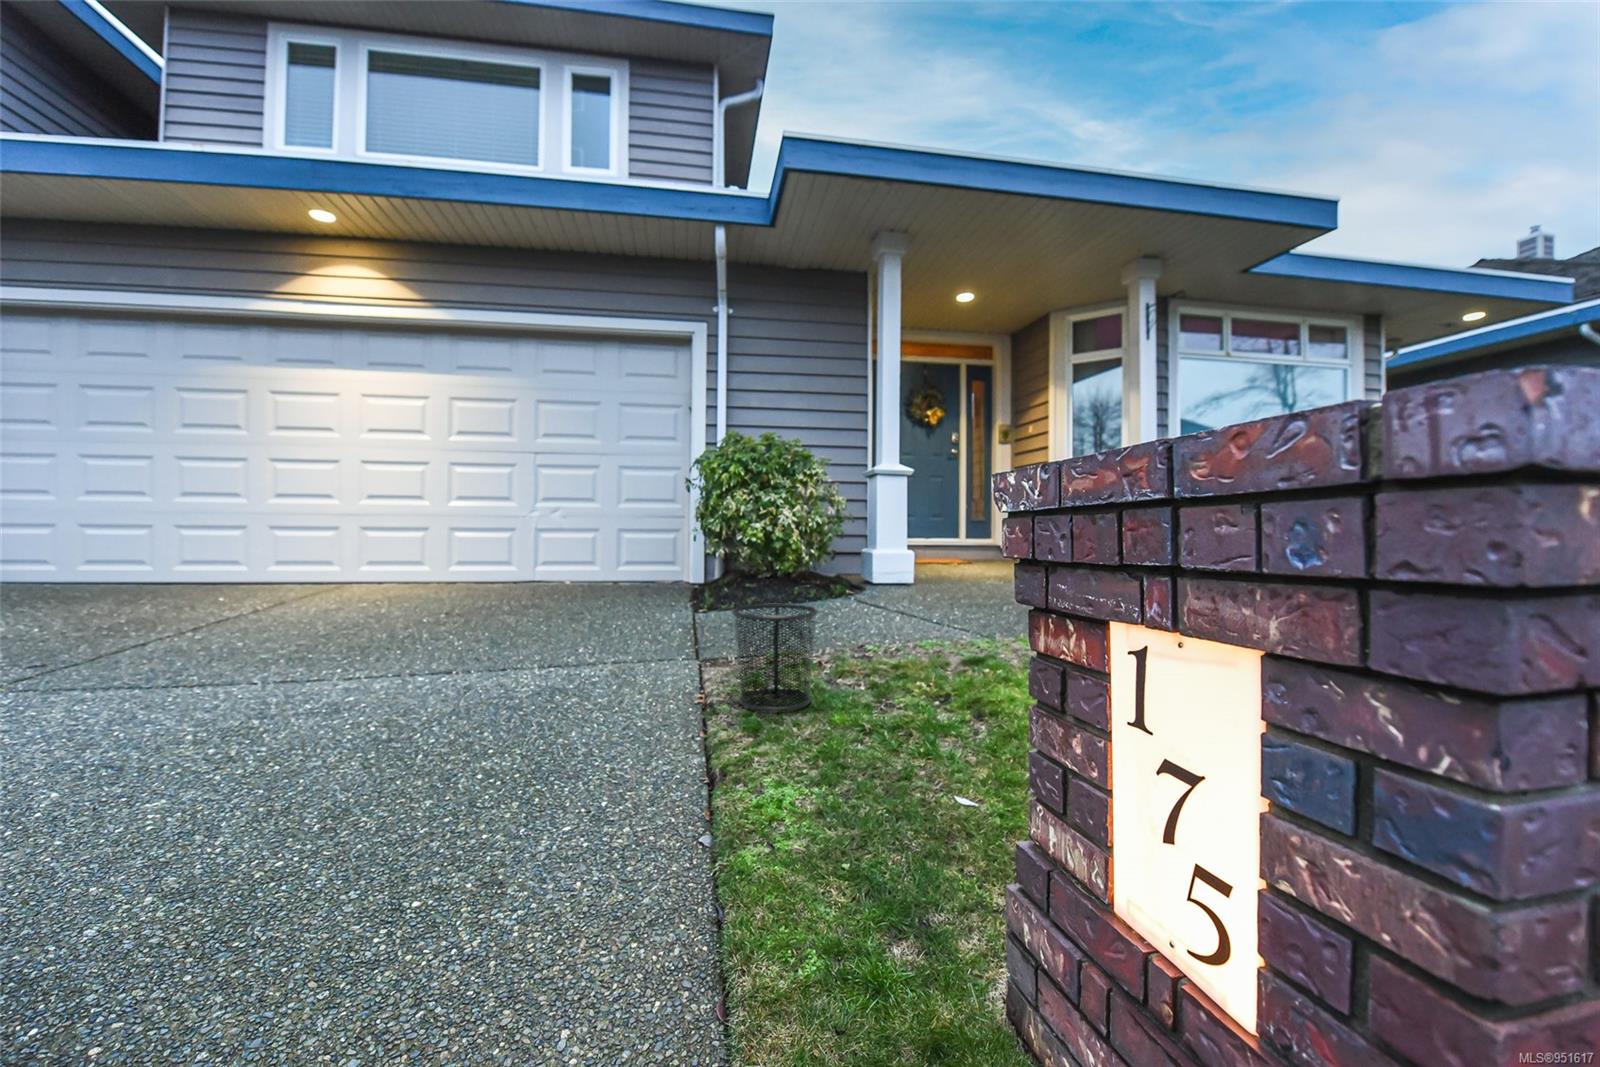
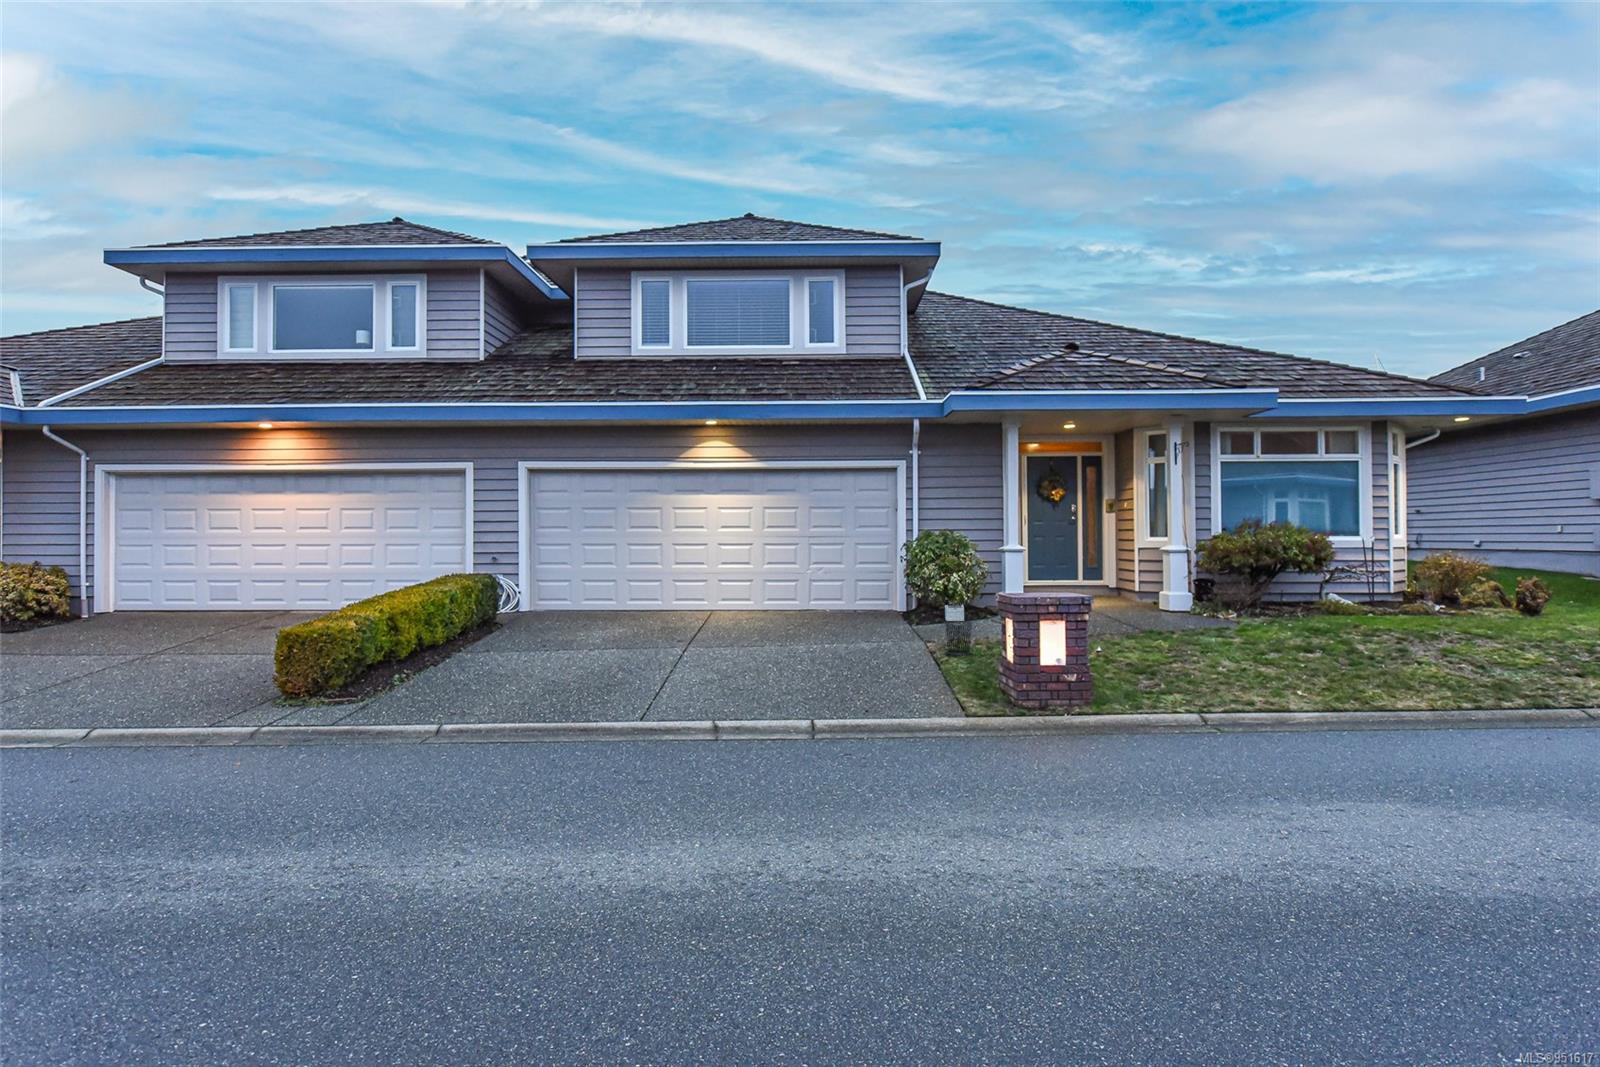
potted tree: none [752,475,805,600] -> present [938,557,965,621]

